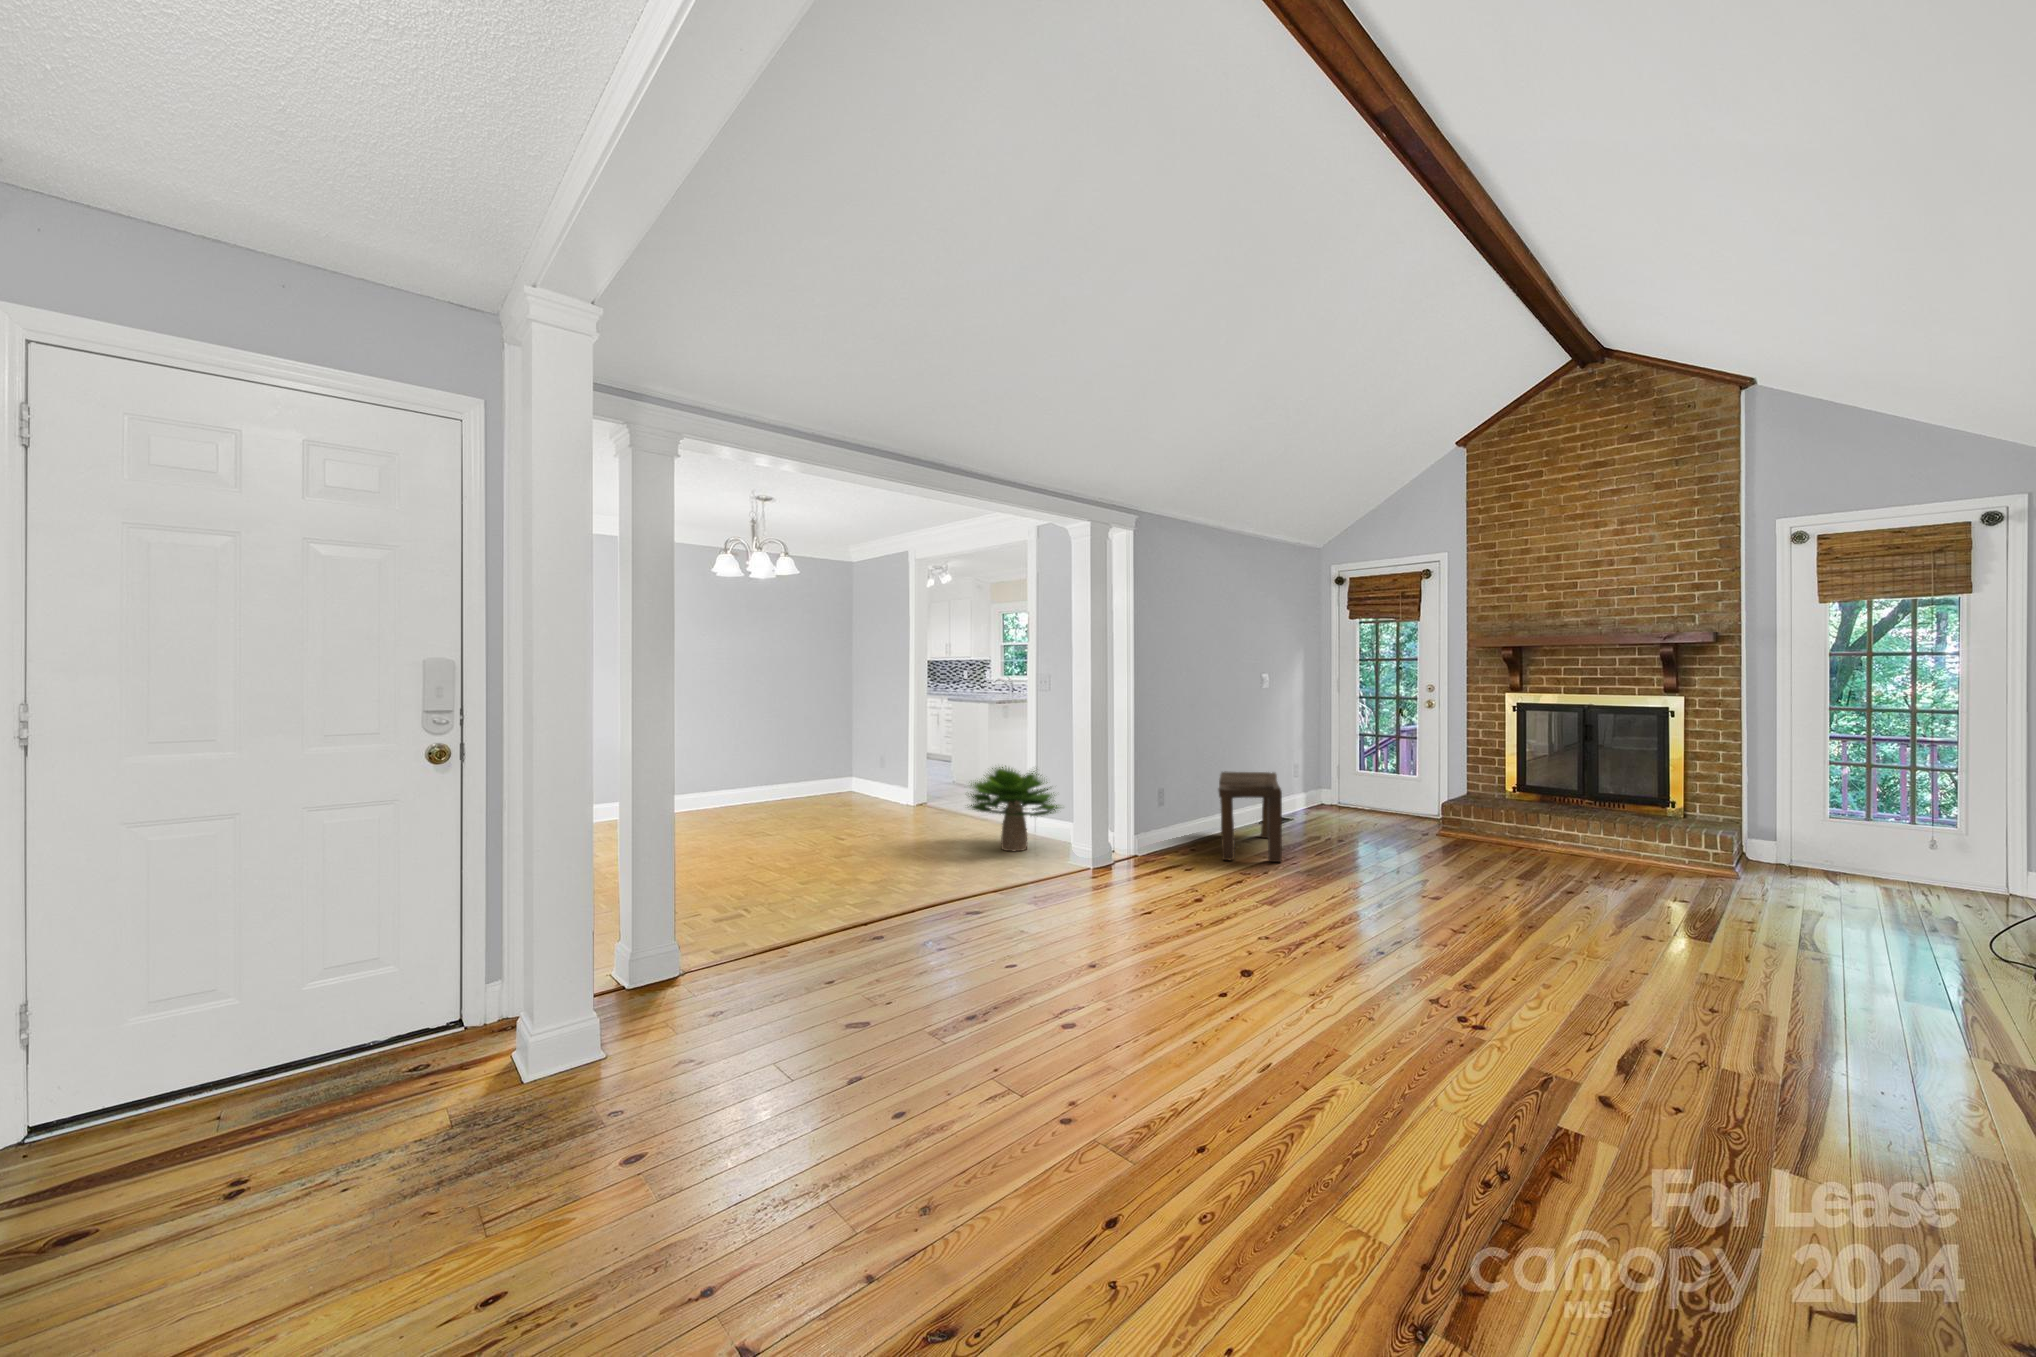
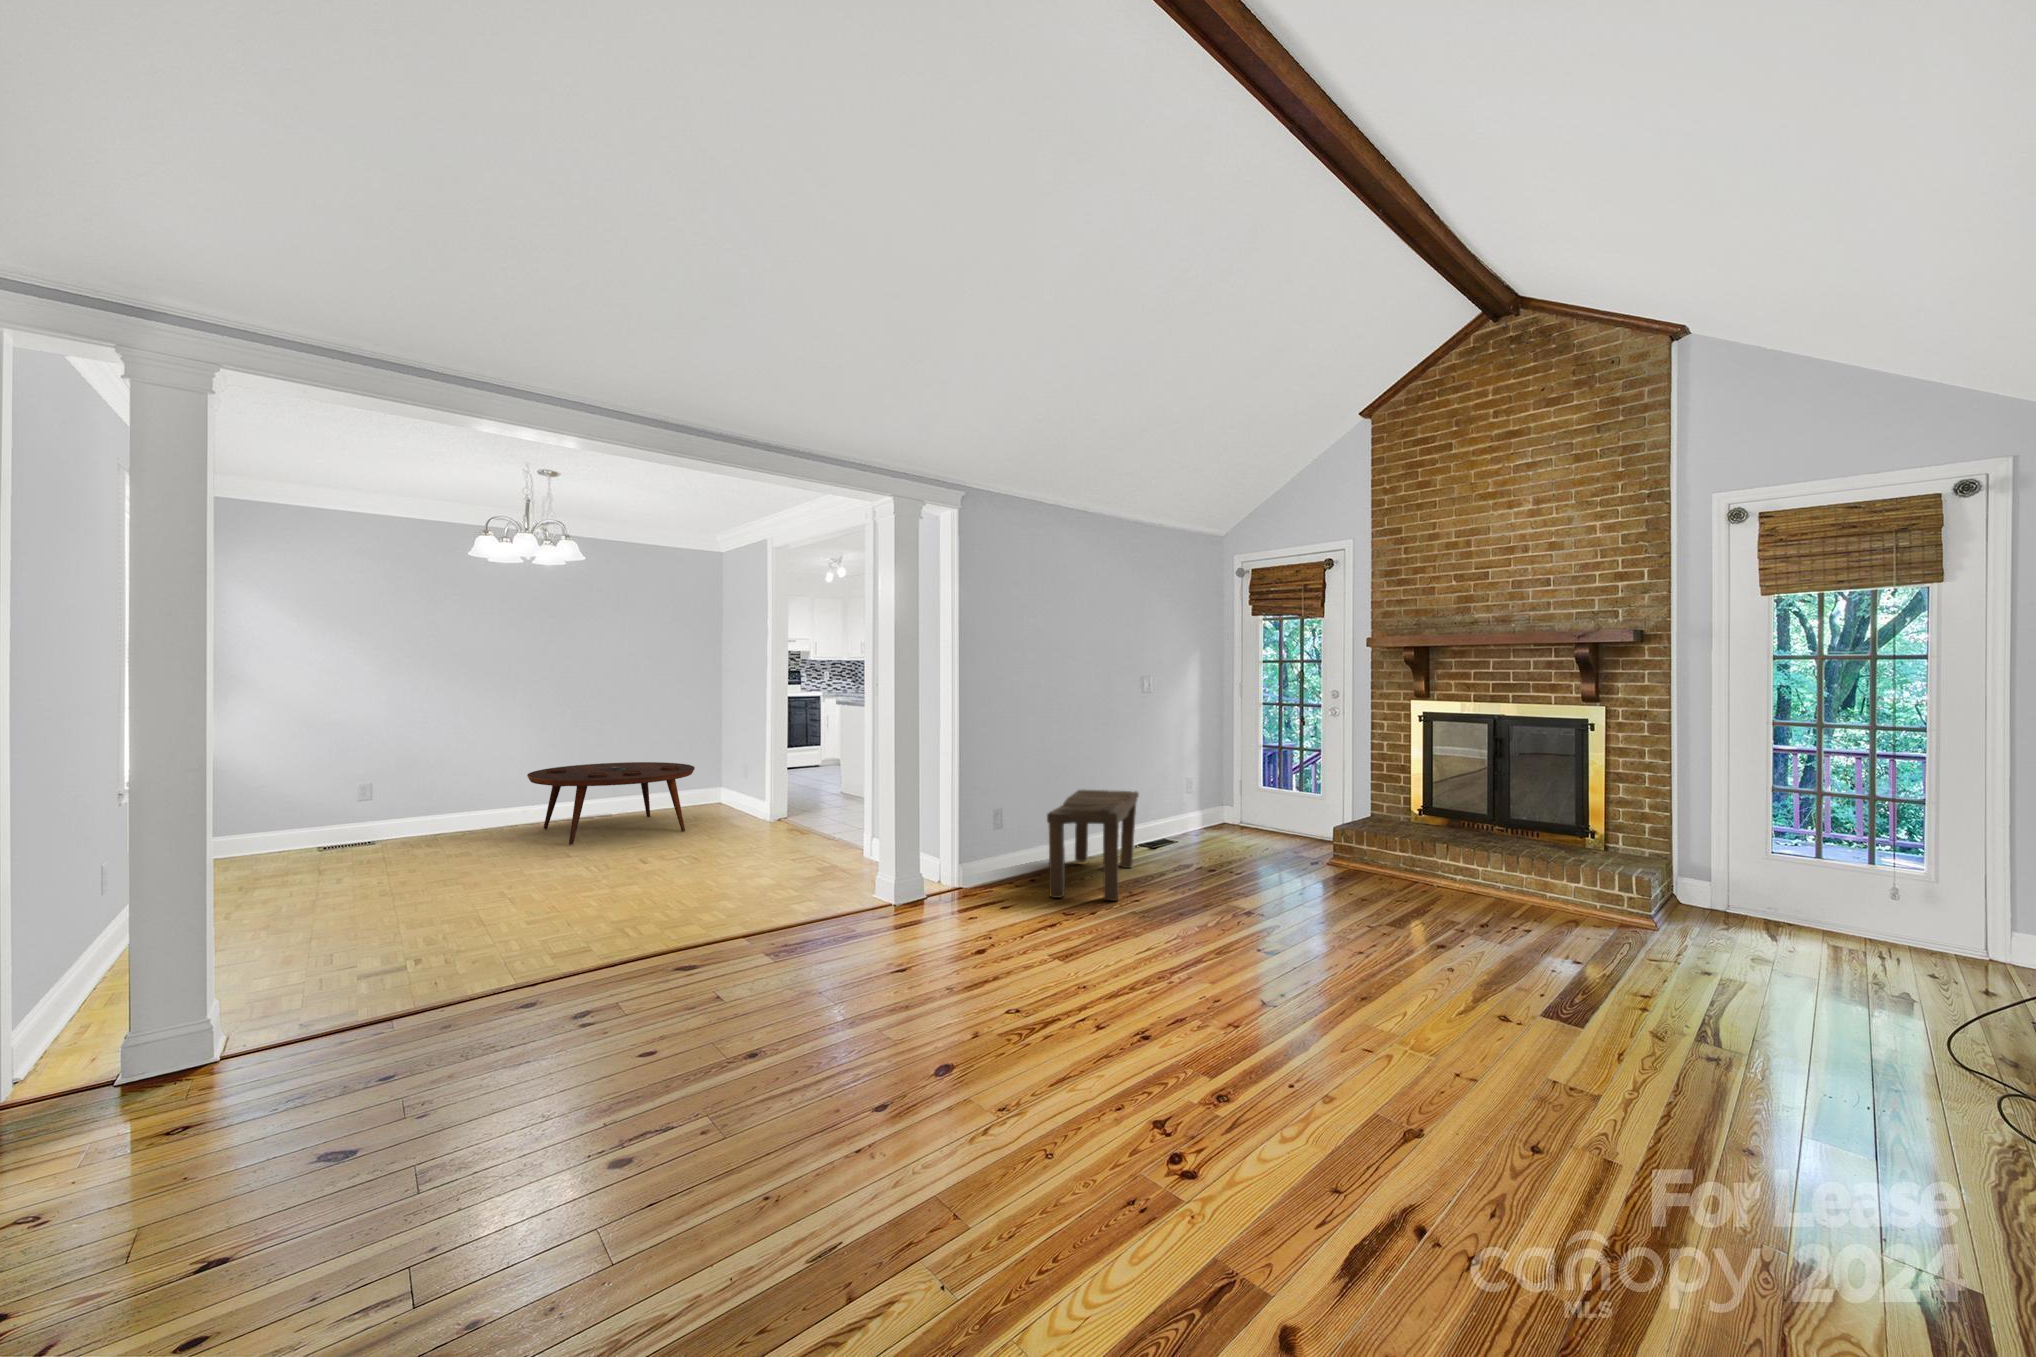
coffee table: none [720,753,858,824] -> present [527,762,695,845]
potted plant: present [968,766,1061,851] -> none [756,780,884,883]

